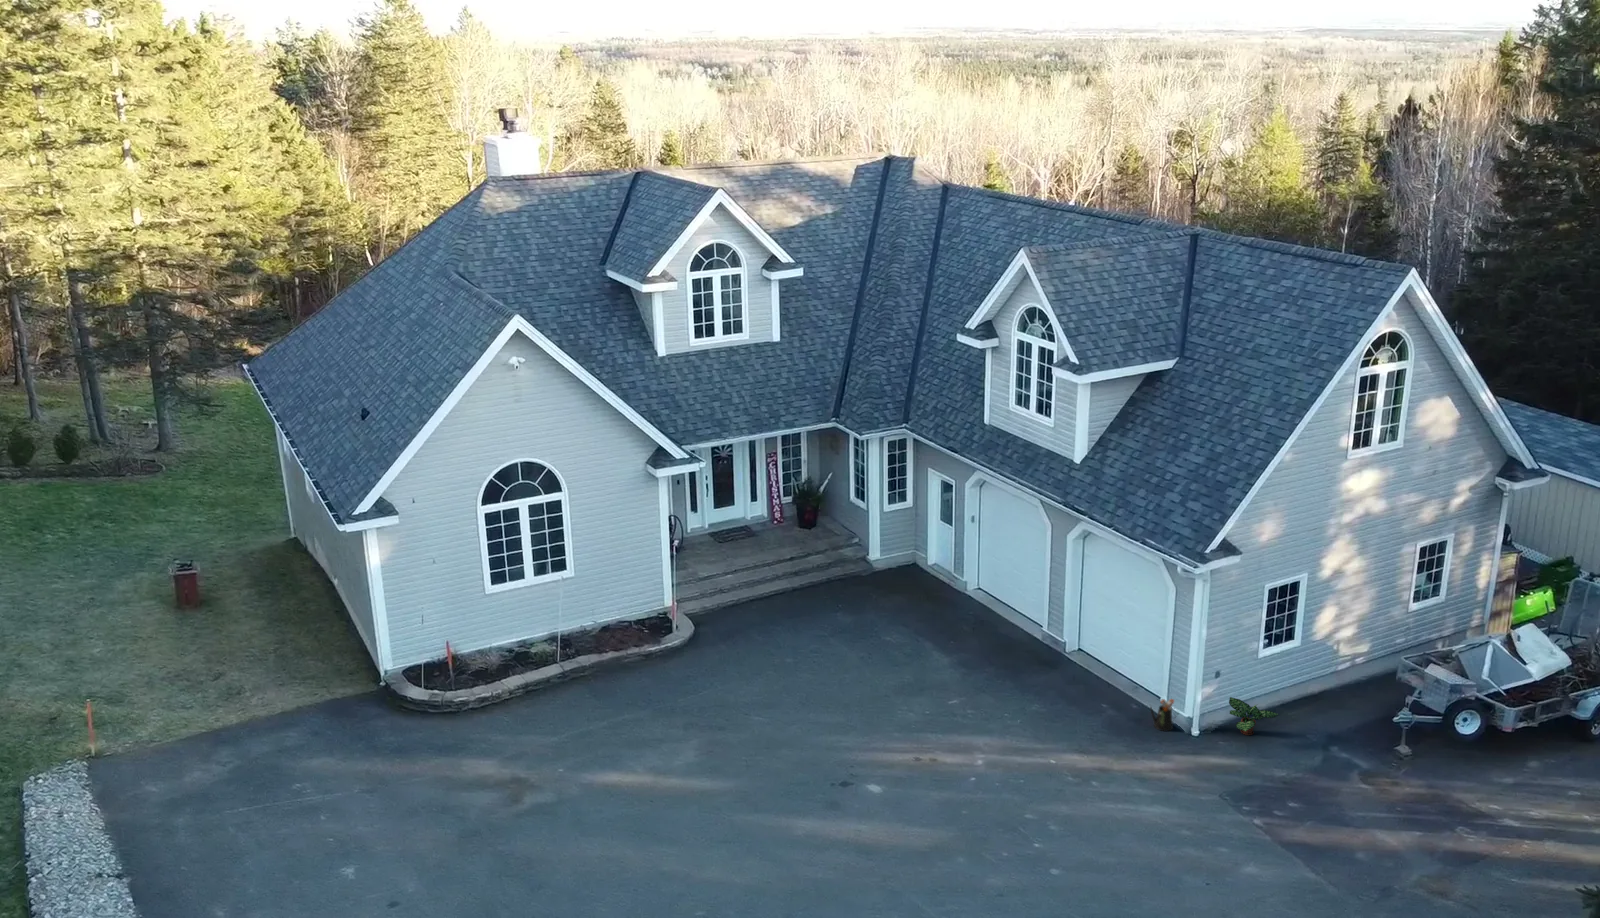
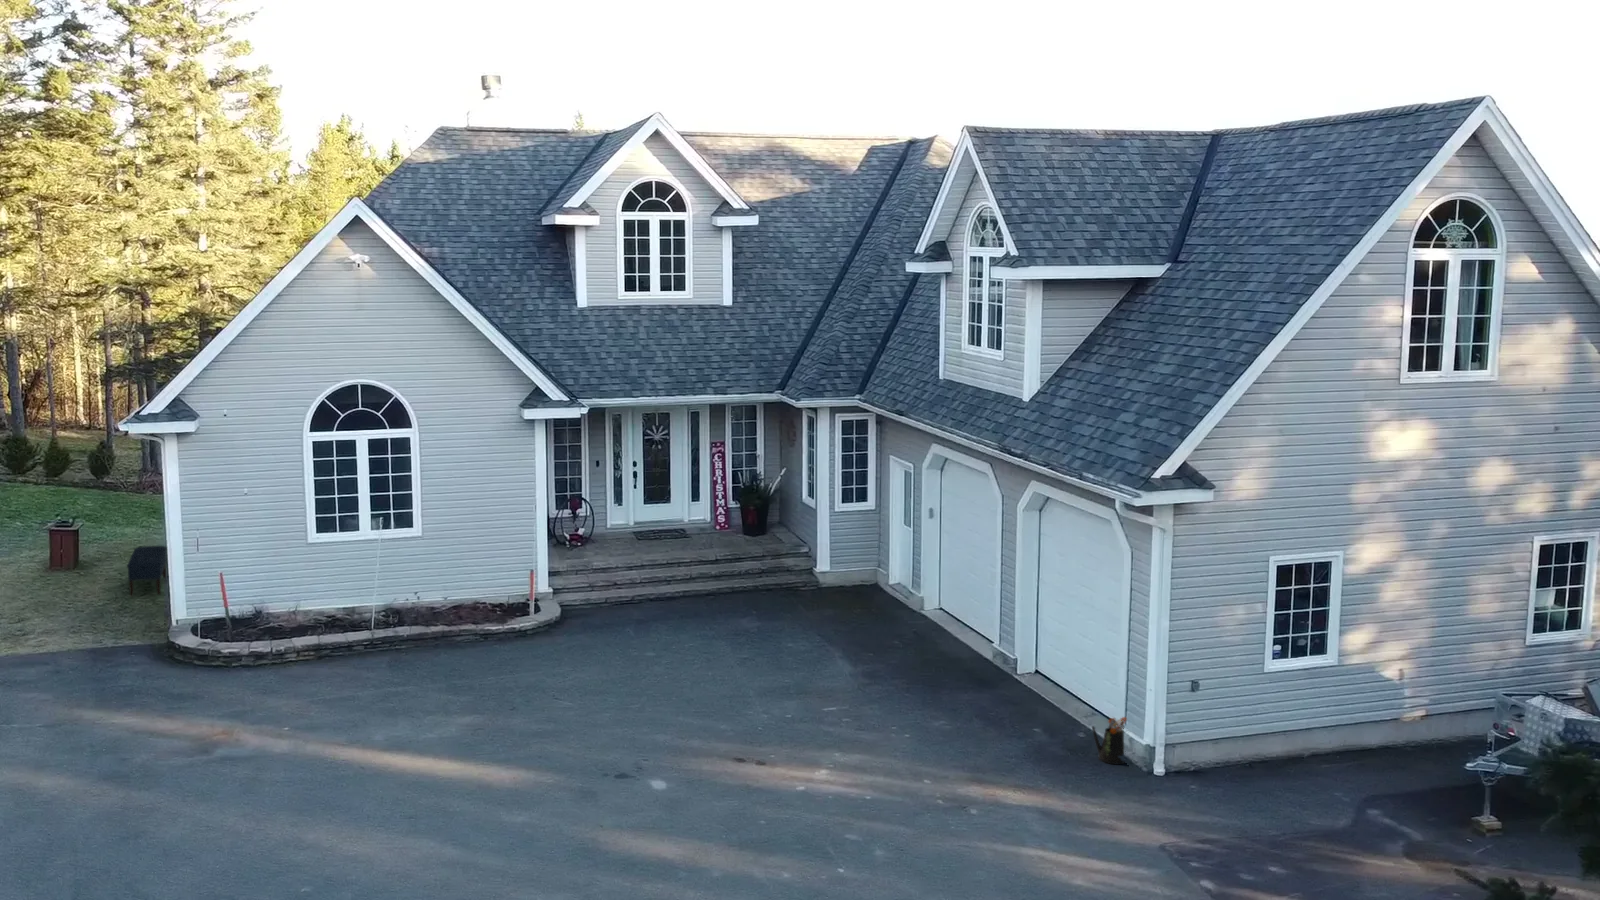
bench: none [317,594,358,646] -> present [127,546,167,597]
potted plant: present [1229,697,1278,735] -> none [1206,725,1284,781]

